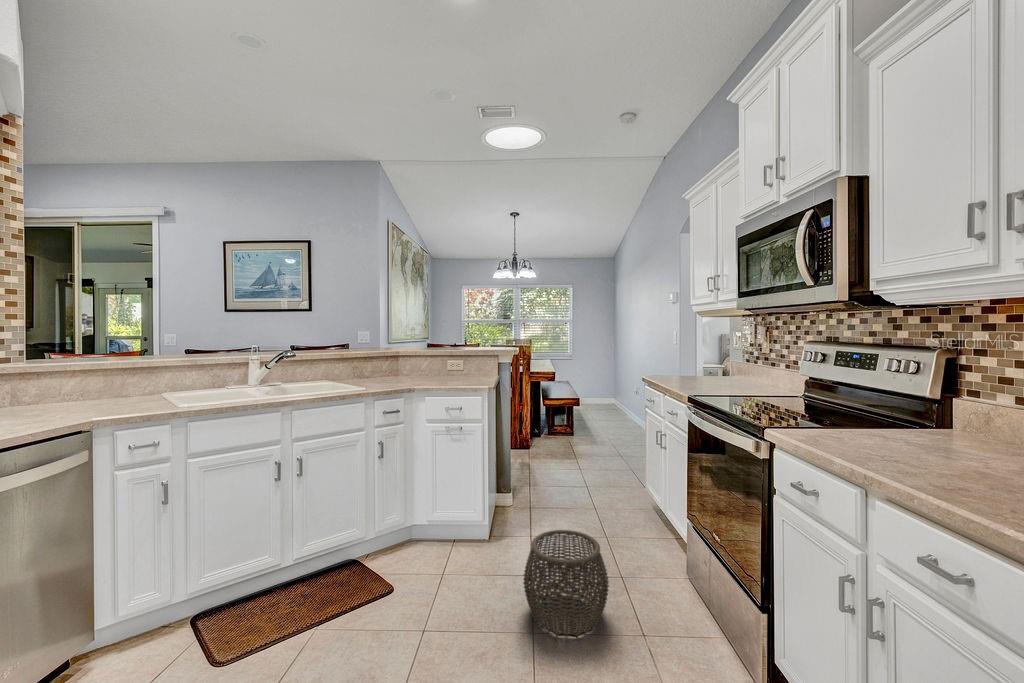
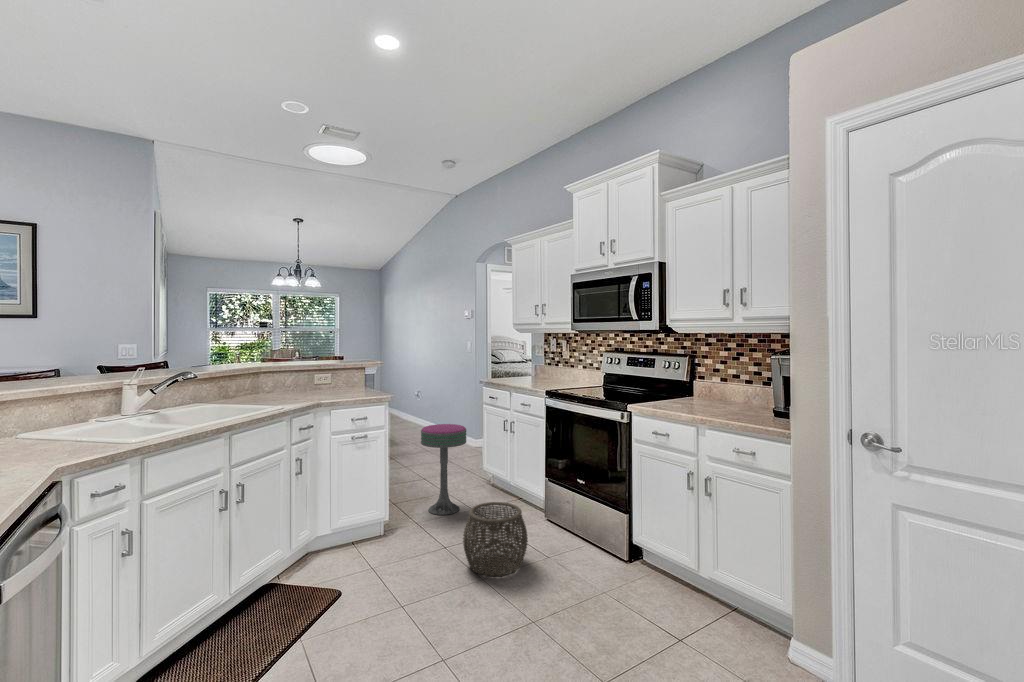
bar stool: none [553,424,606,530] -> present [421,424,466,515]

